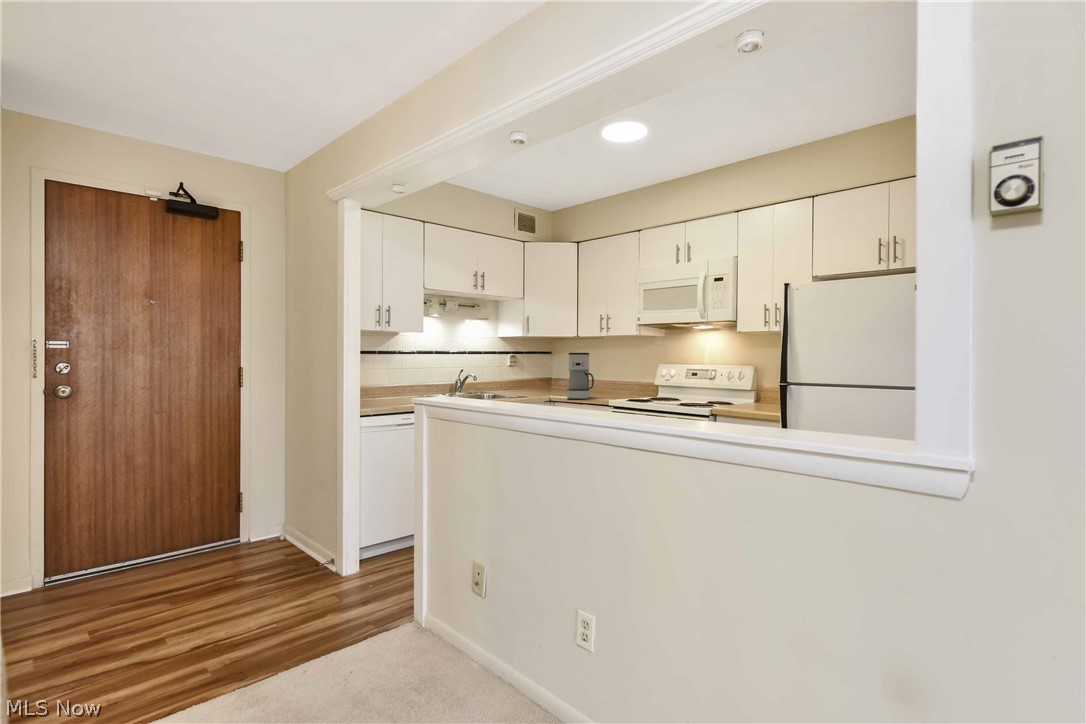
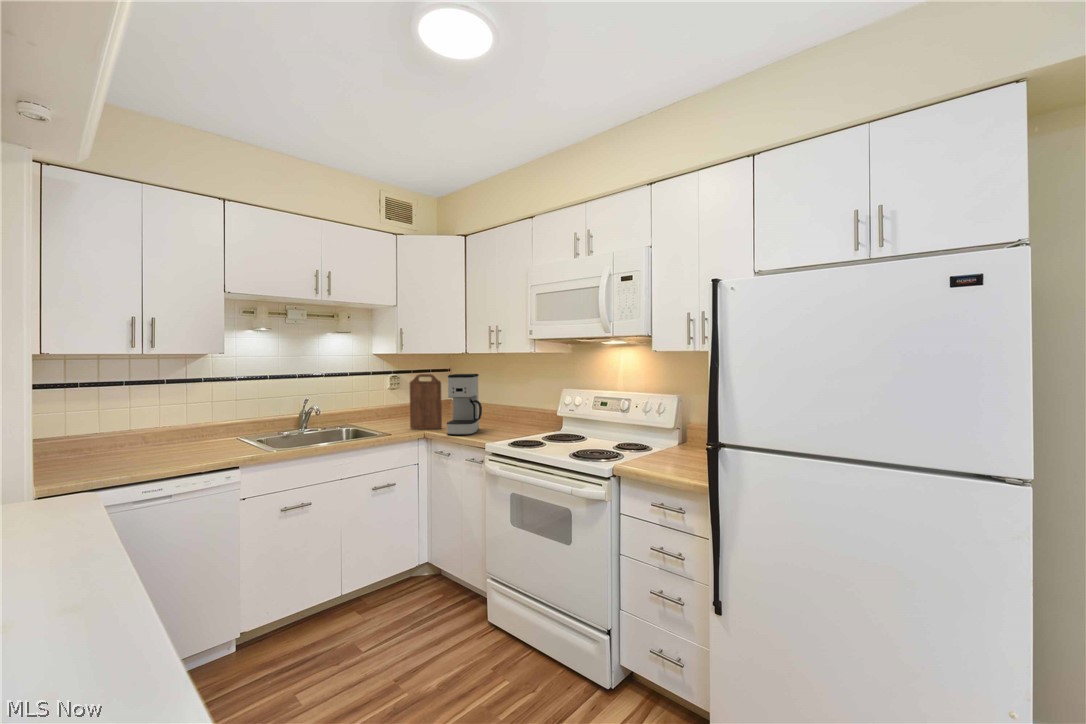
cutting board: none [533,353,558,397] -> present [409,374,442,429]

